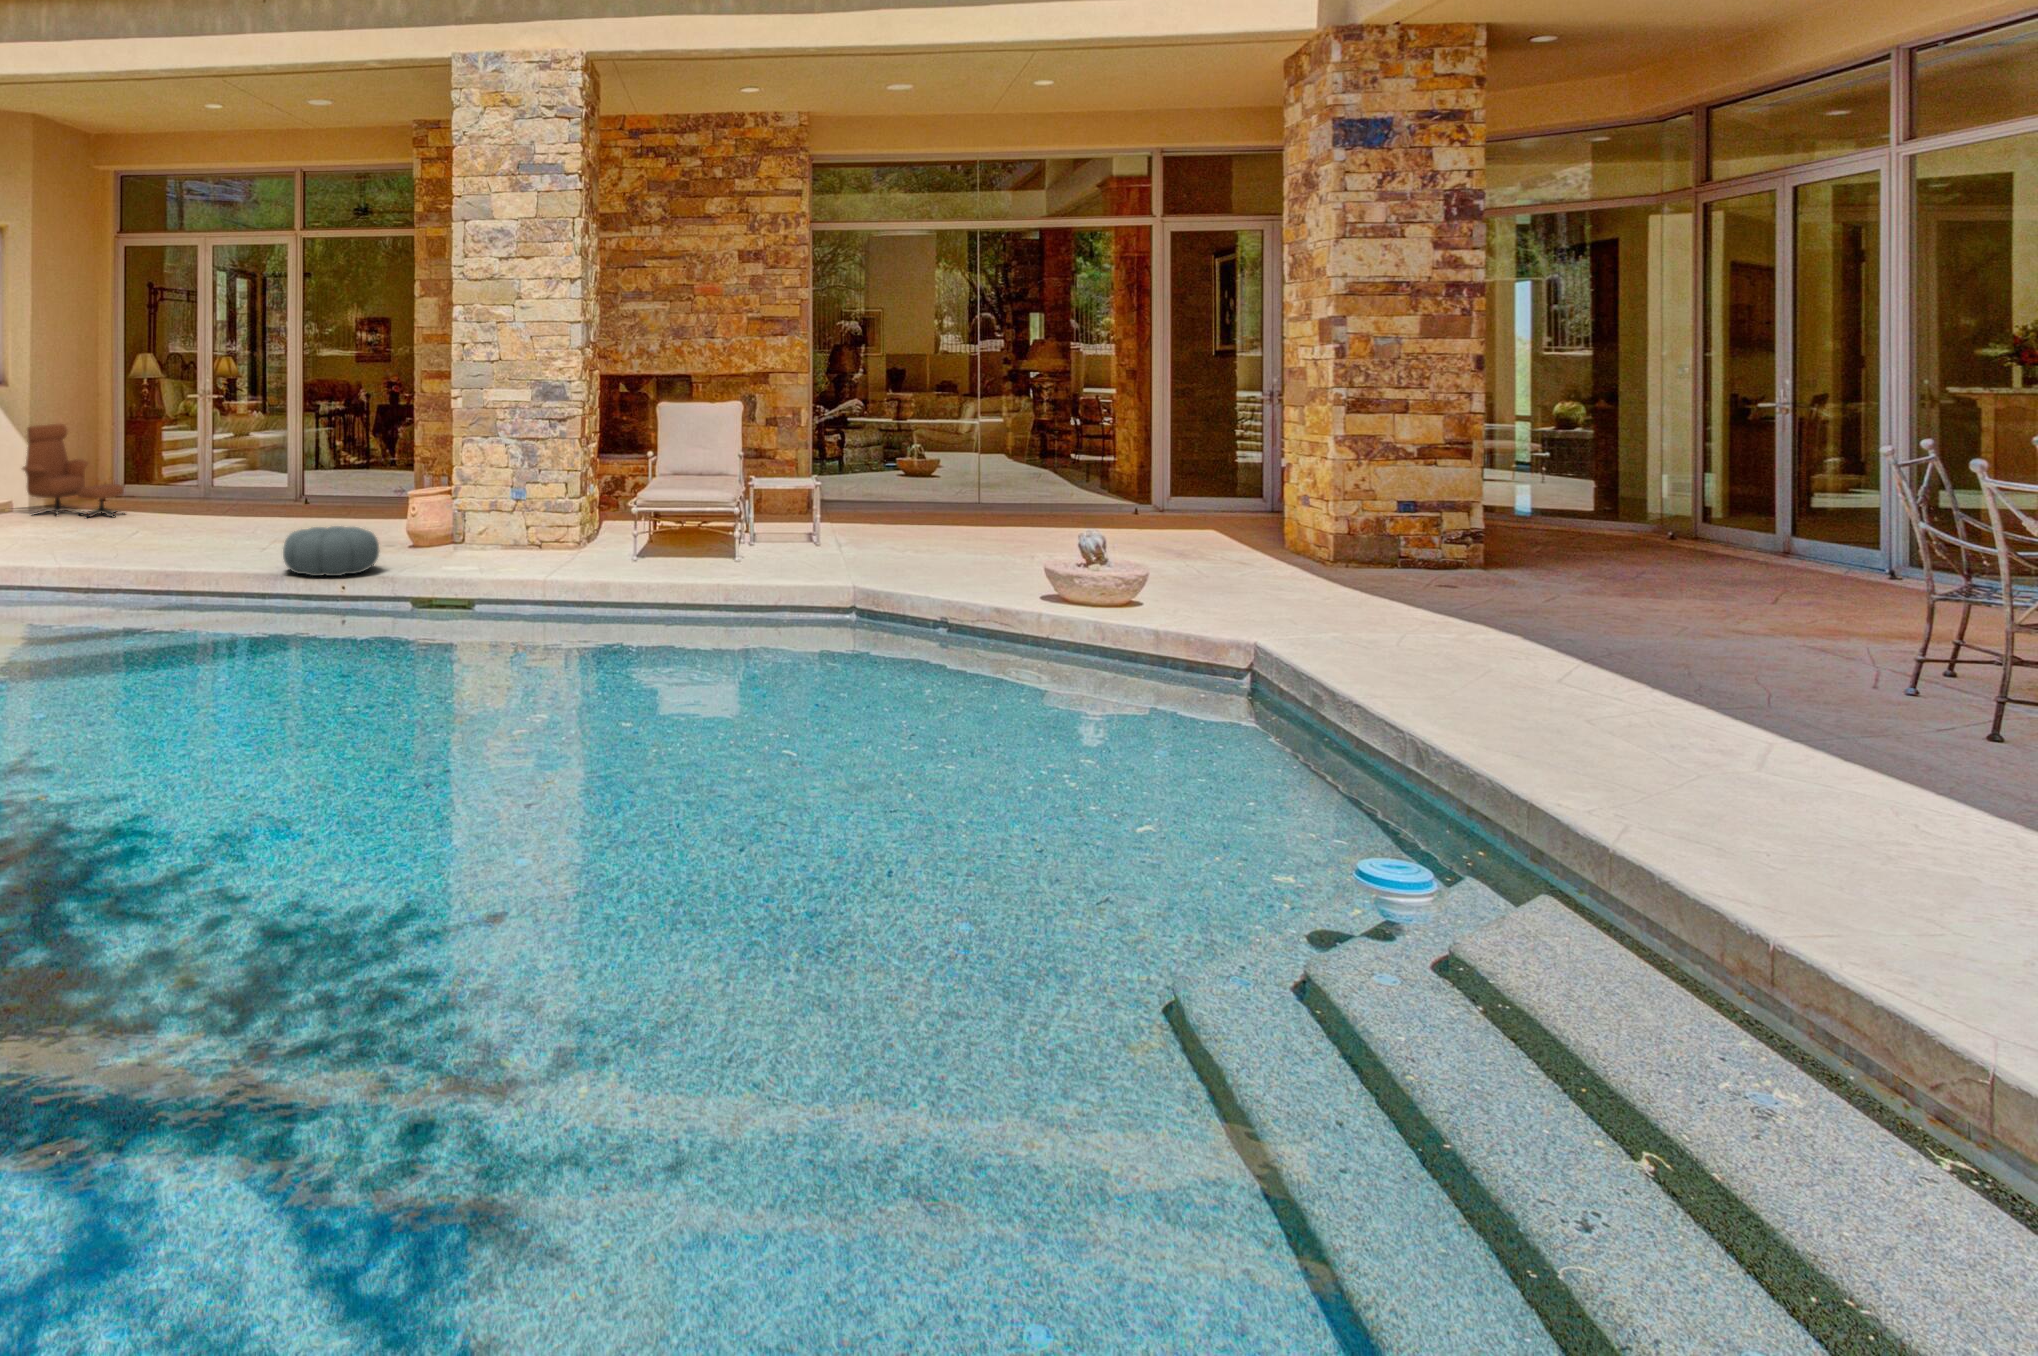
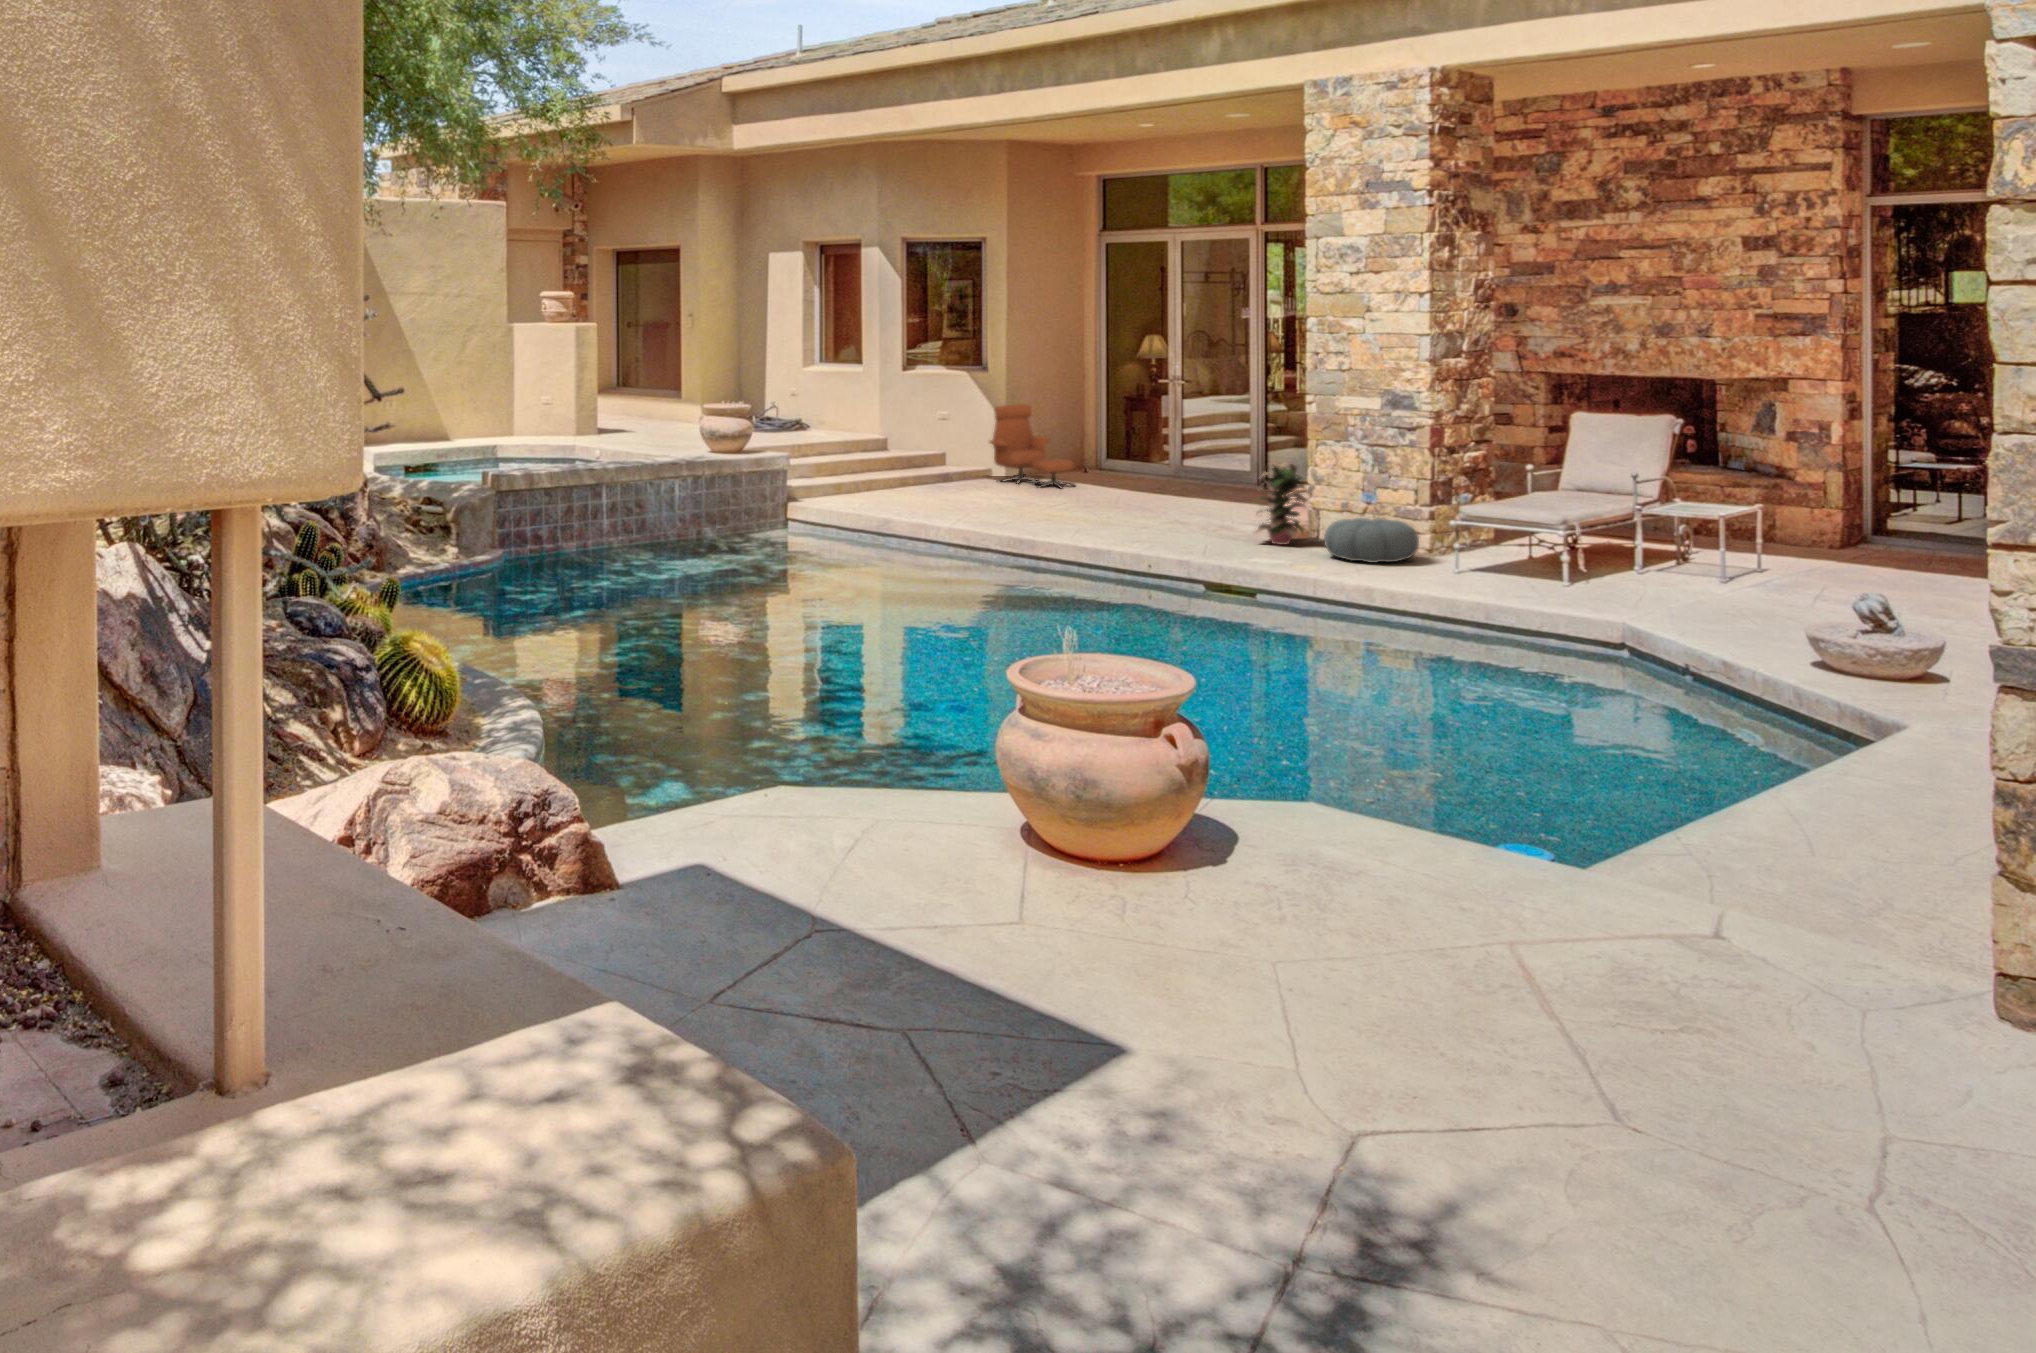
decorative plant: none [402,466,466,557] -> present [1256,462,1307,545]
pouf: present [283,526,379,576] -> present [1324,518,1419,563]

